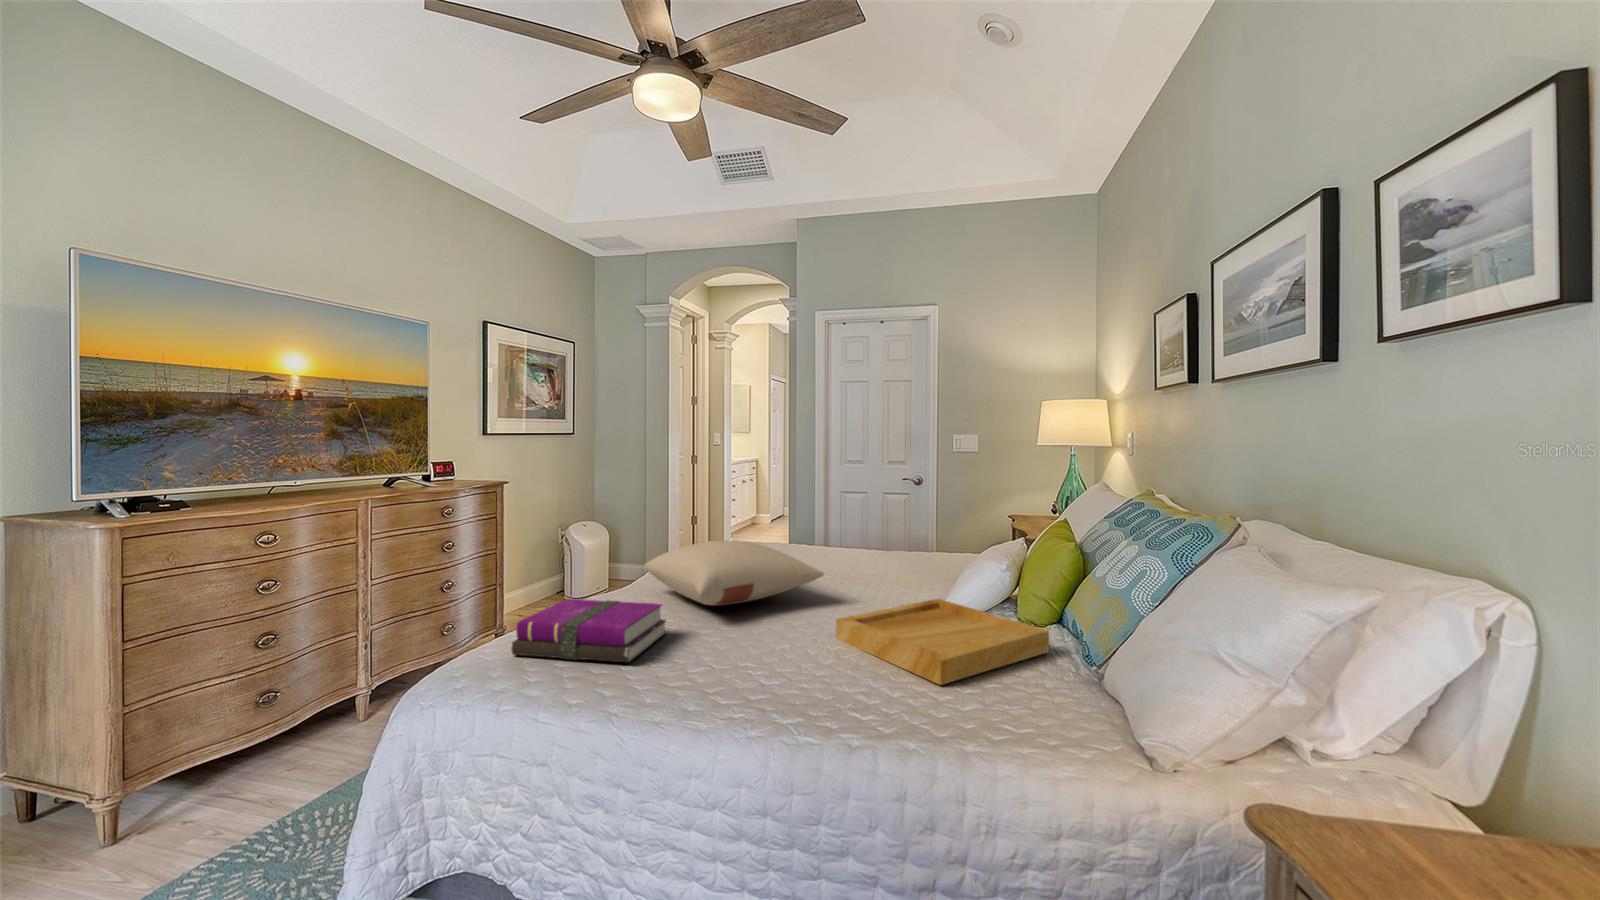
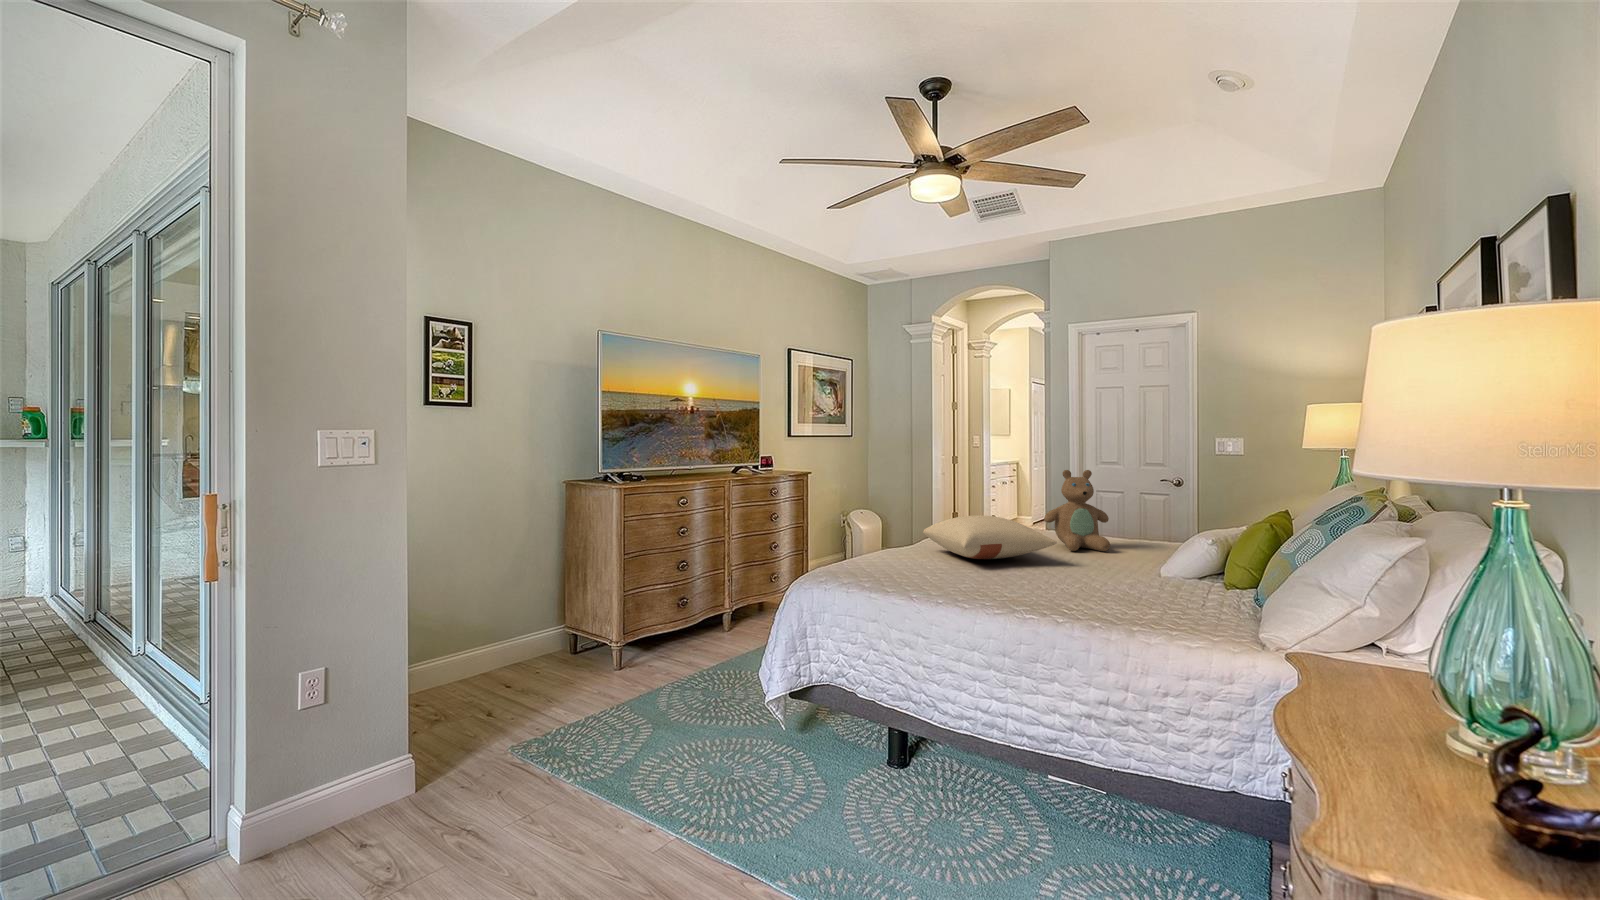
teddy bear: none [801,472,880,576] -> present [1044,470,1110,551]
notebook: present [511,599,666,662] -> none [850,544,942,579]
tray: present [836,599,1049,685] -> none [1060,564,1223,606]

